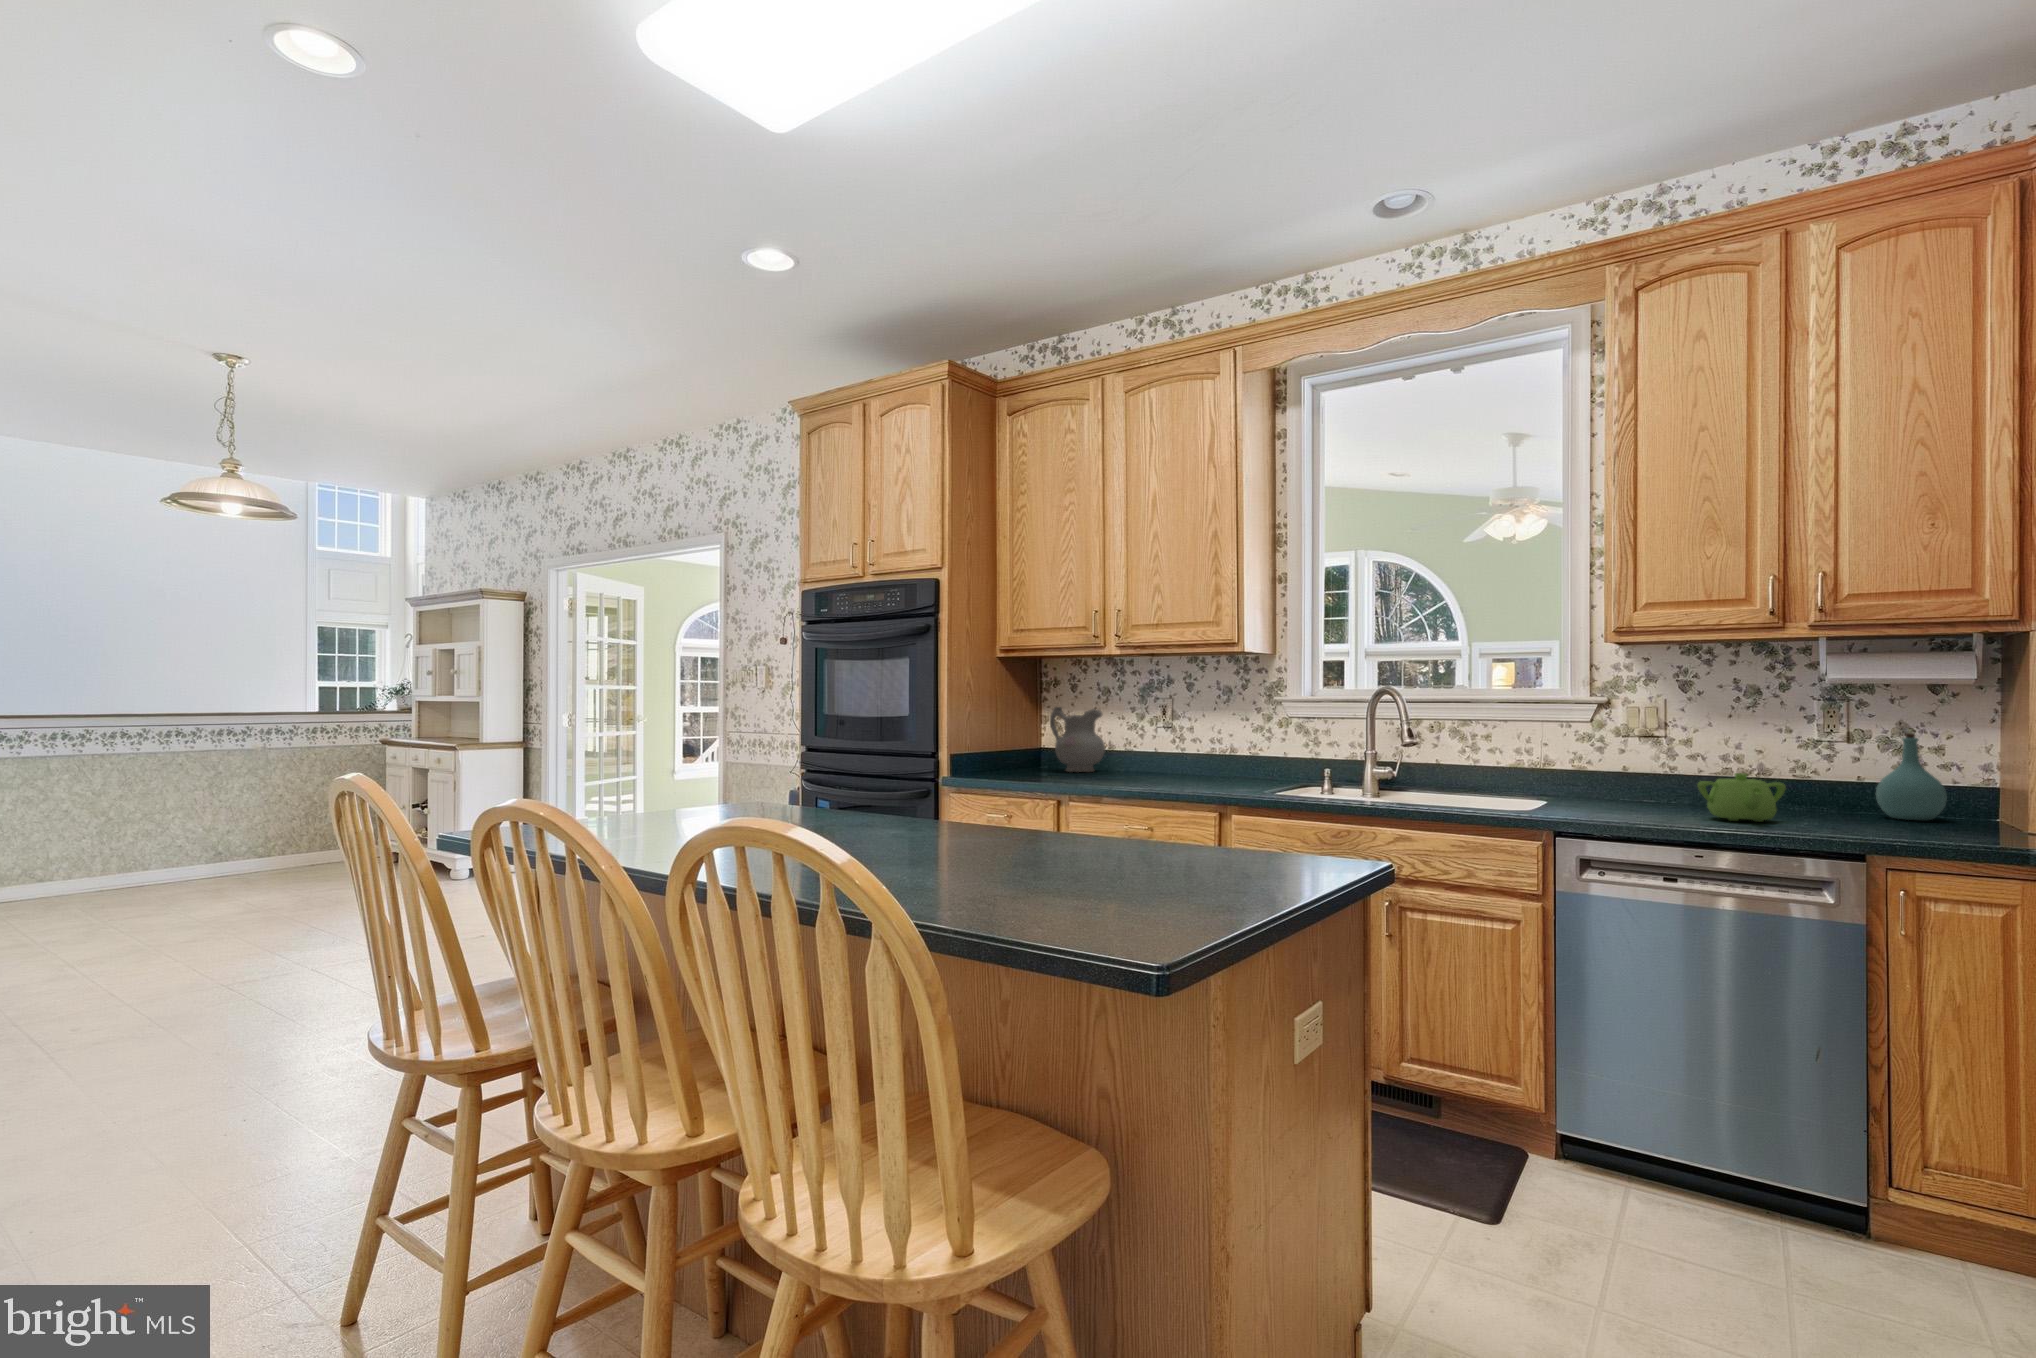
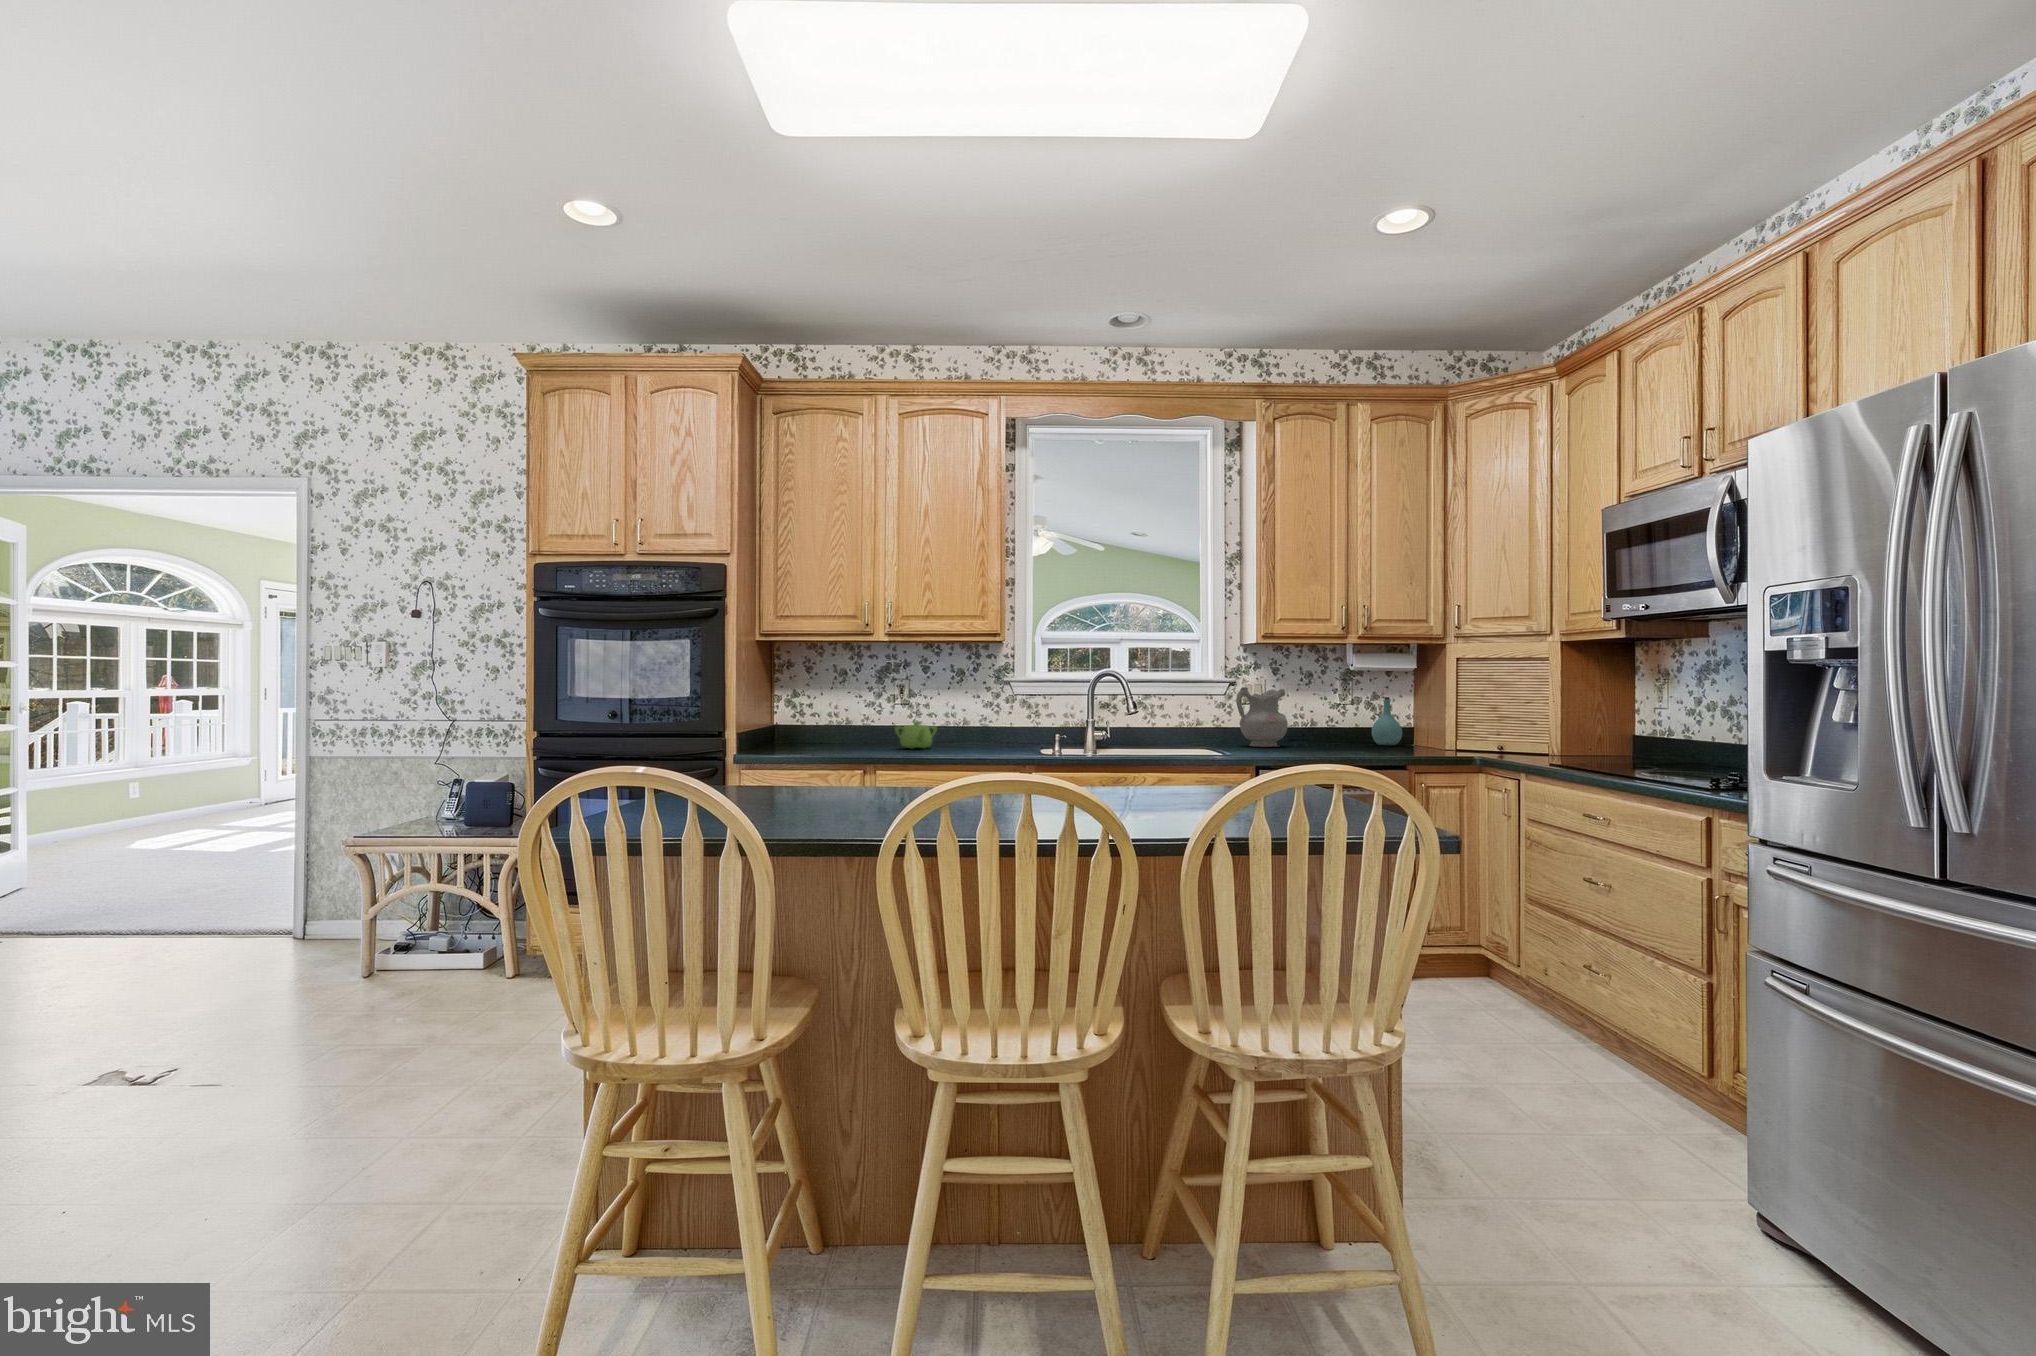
ceramic pitcher: present [1050,707,1105,772] -> present [1236,687,1288,747]
teapot: present [1698,773,1786,822] -> present [895,721,937,749]

